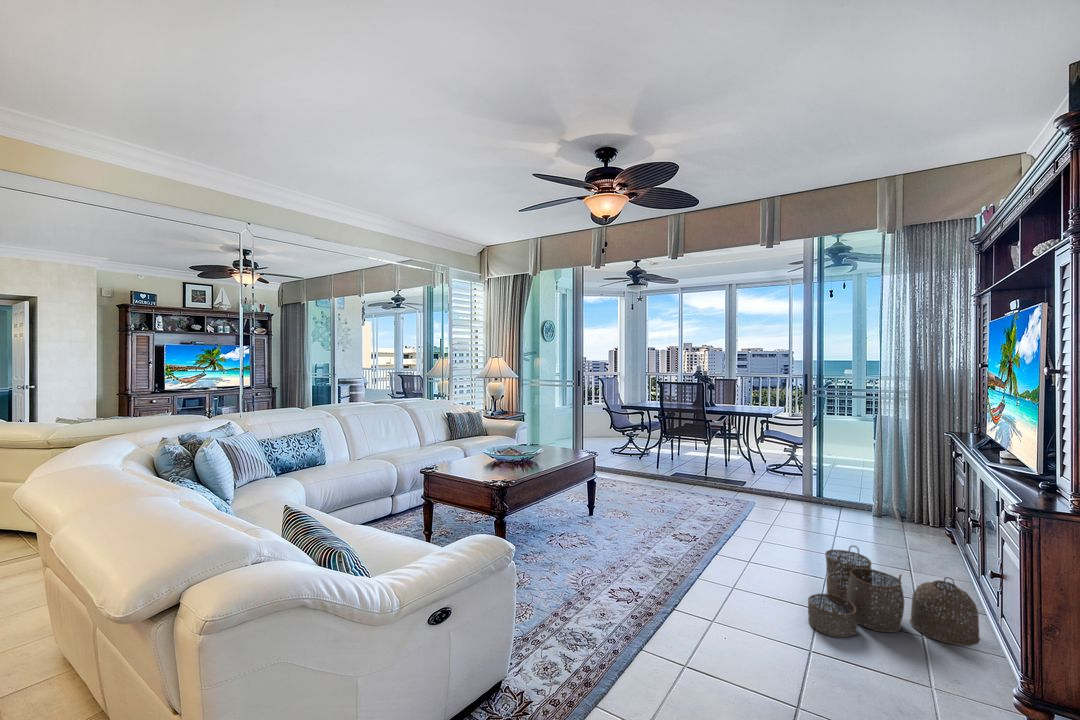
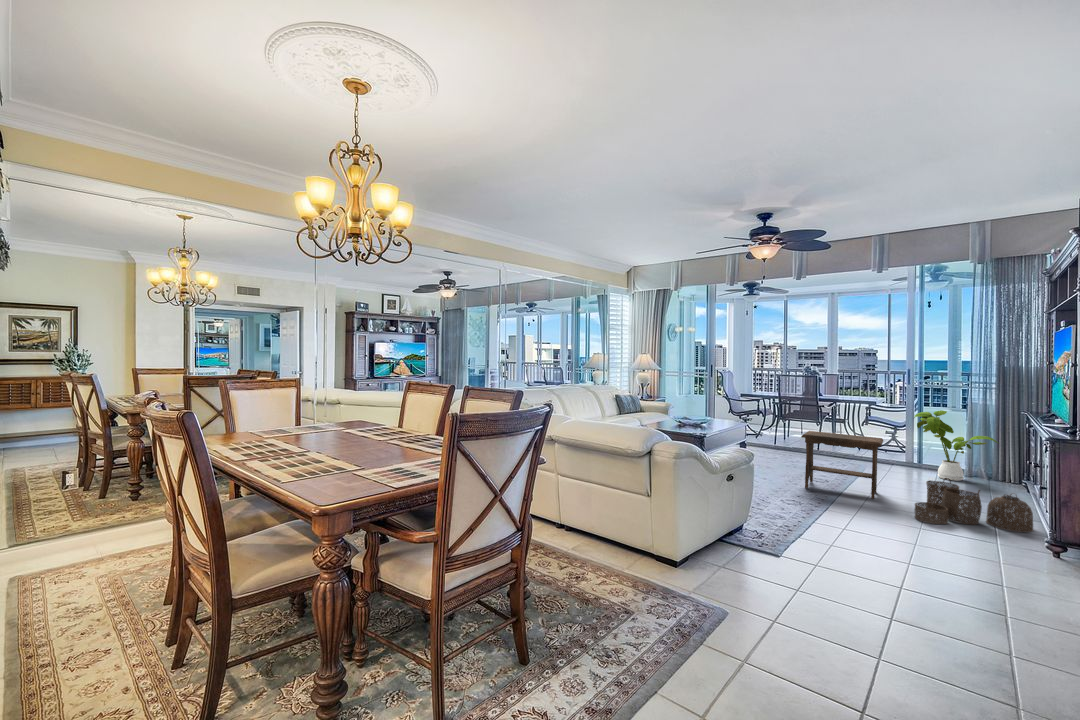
house plant: none [811,430,917,524] -> present [914,410,998,481]
footstool: none [658,468,769,576] -> present [801,431,883,499]

